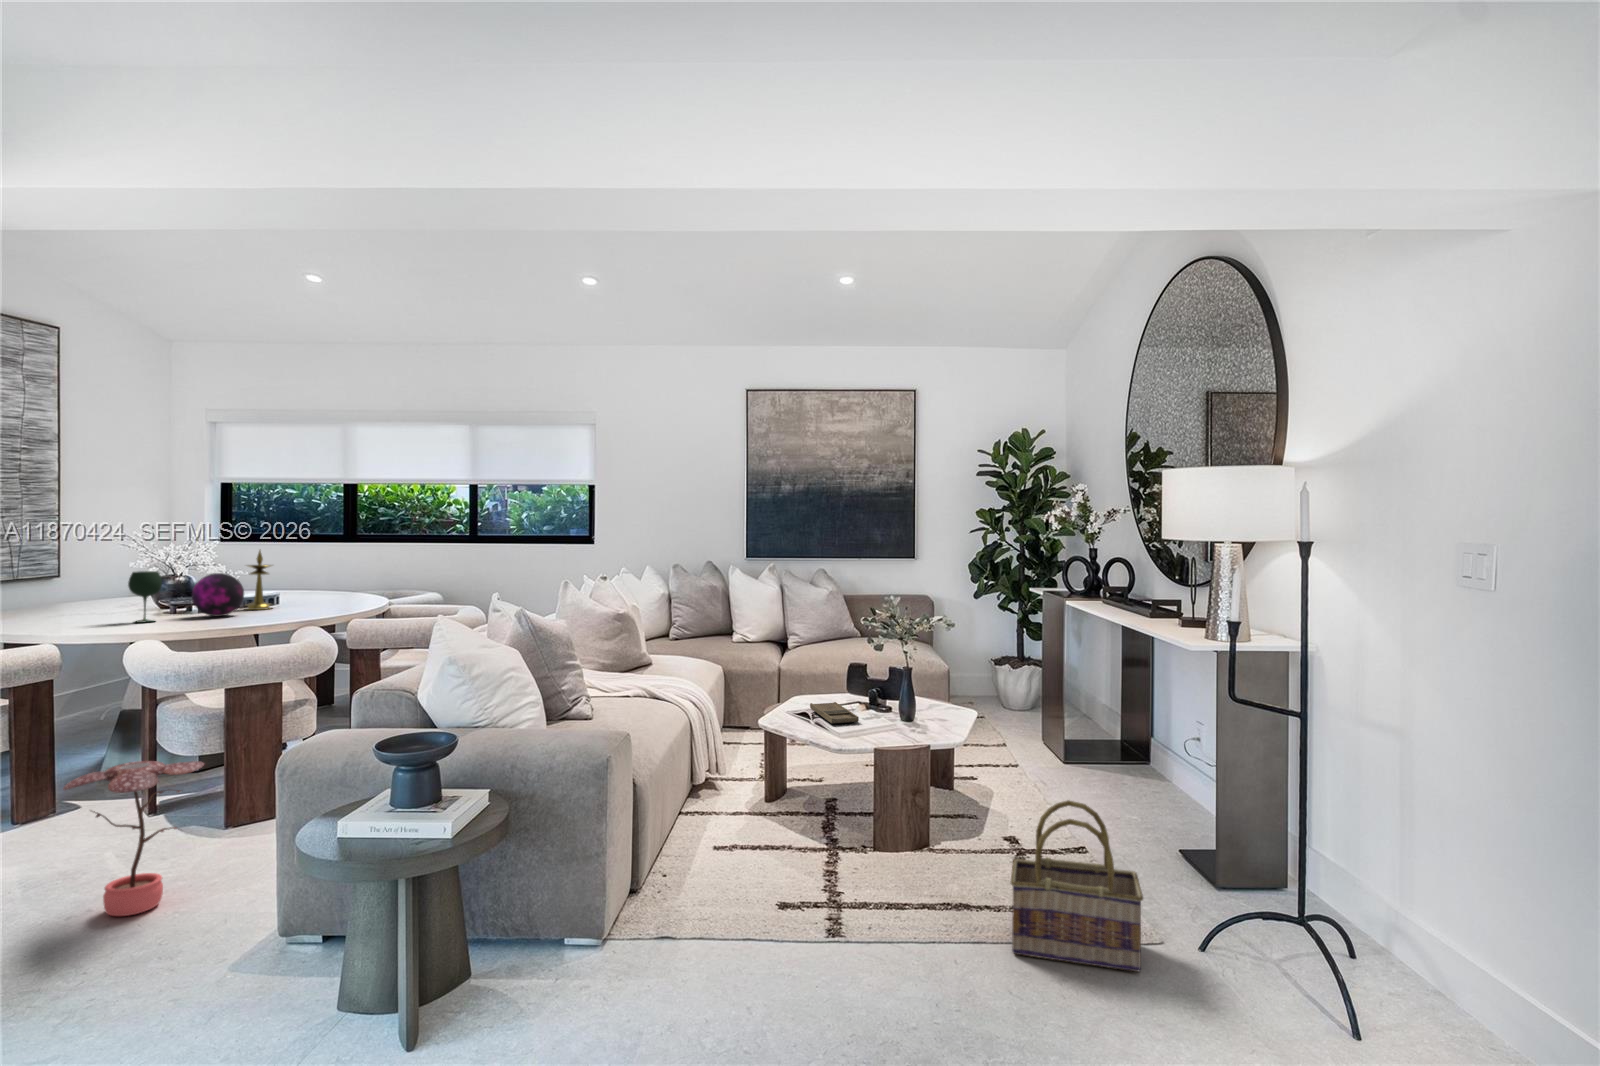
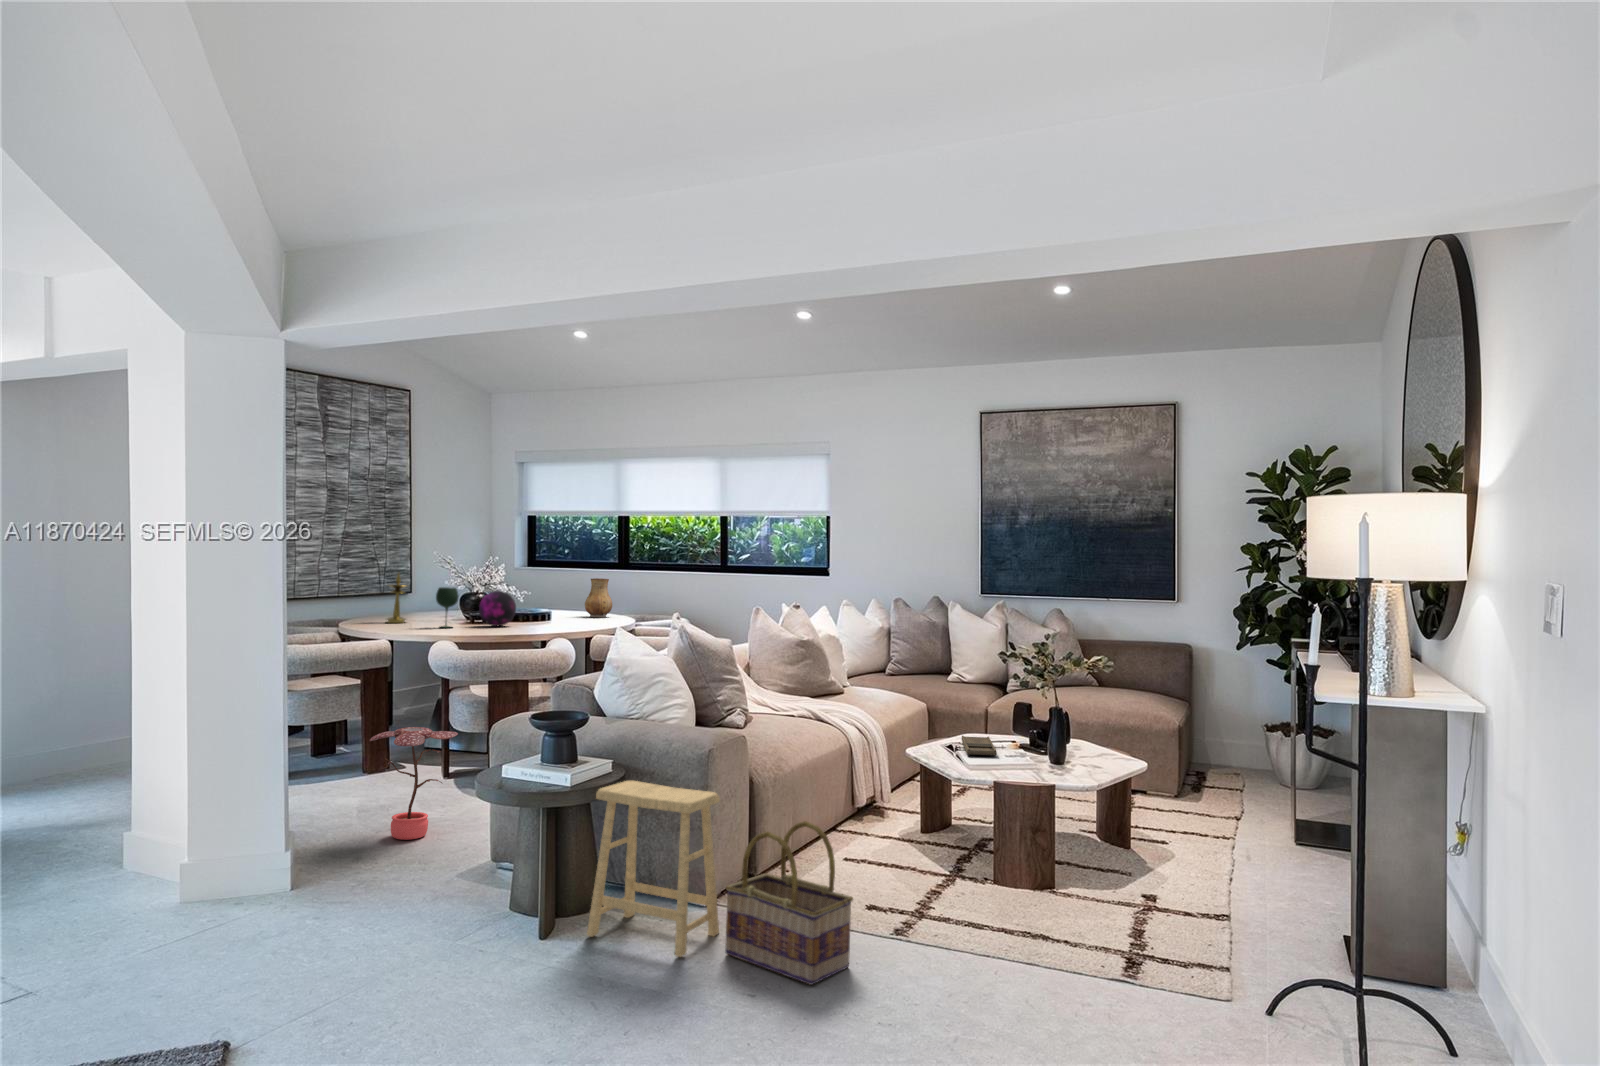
candlestick: present [245,550,271,610] -> present [387,574,407,623]
ceramic pitcher: none [320,554,355,598] -> present [585,578,612,617]
basket: present [1011,800,1143,972] -> present [725,821,853,985]
footstool: none [476,809,641,1027] -> present [587,780,720,957]

